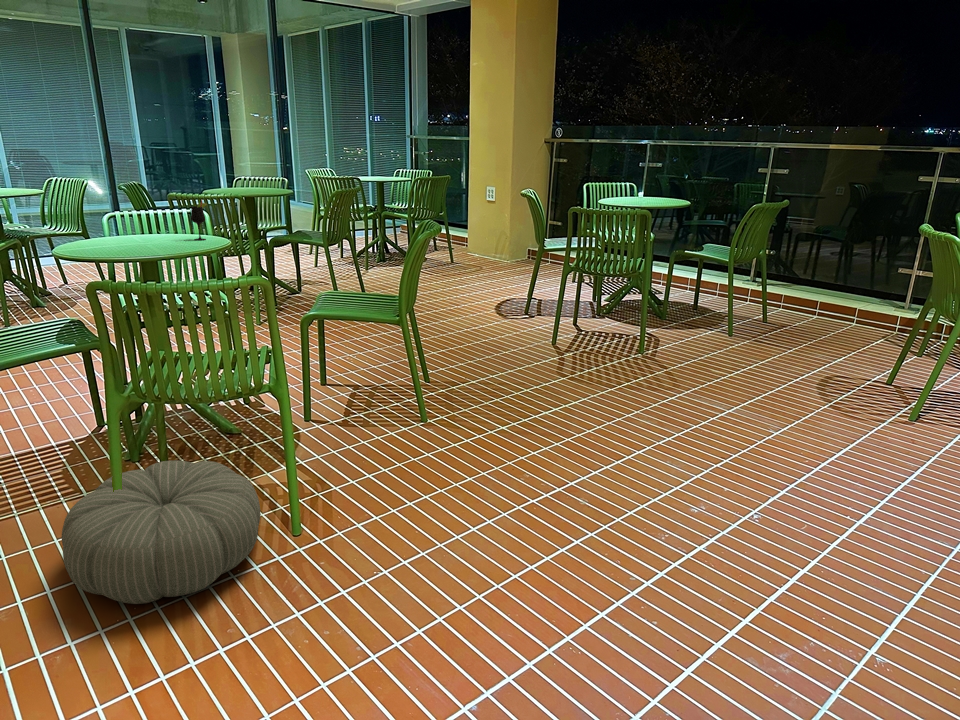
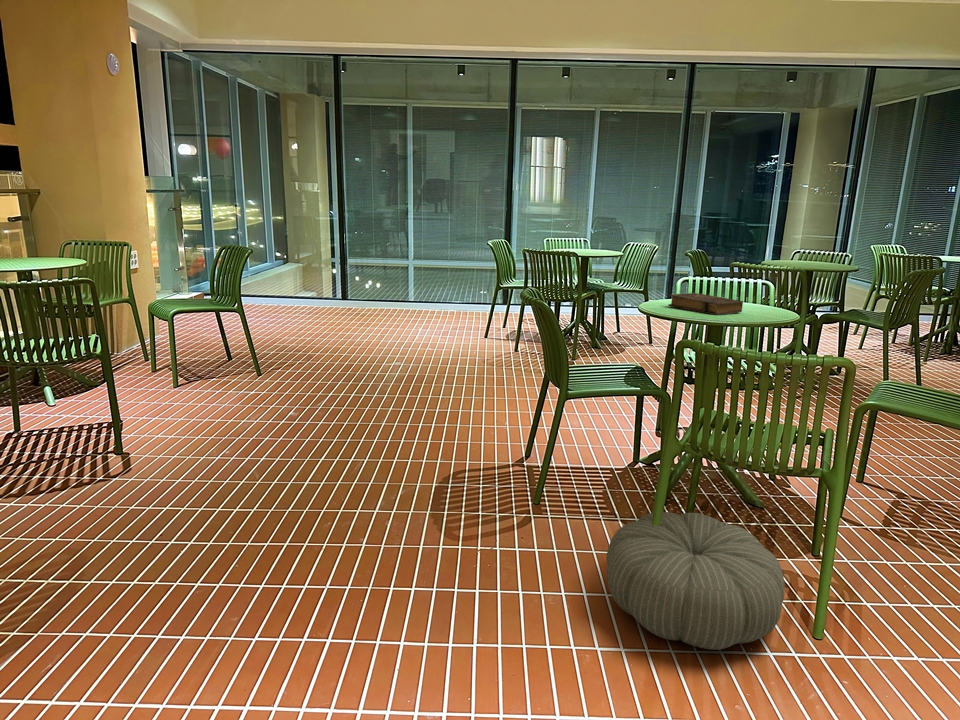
wine glass: present [191,200,206,240] -> none [756,271,776,311]
book: none [90,229,177,250] -> present [668,293,743,315]

